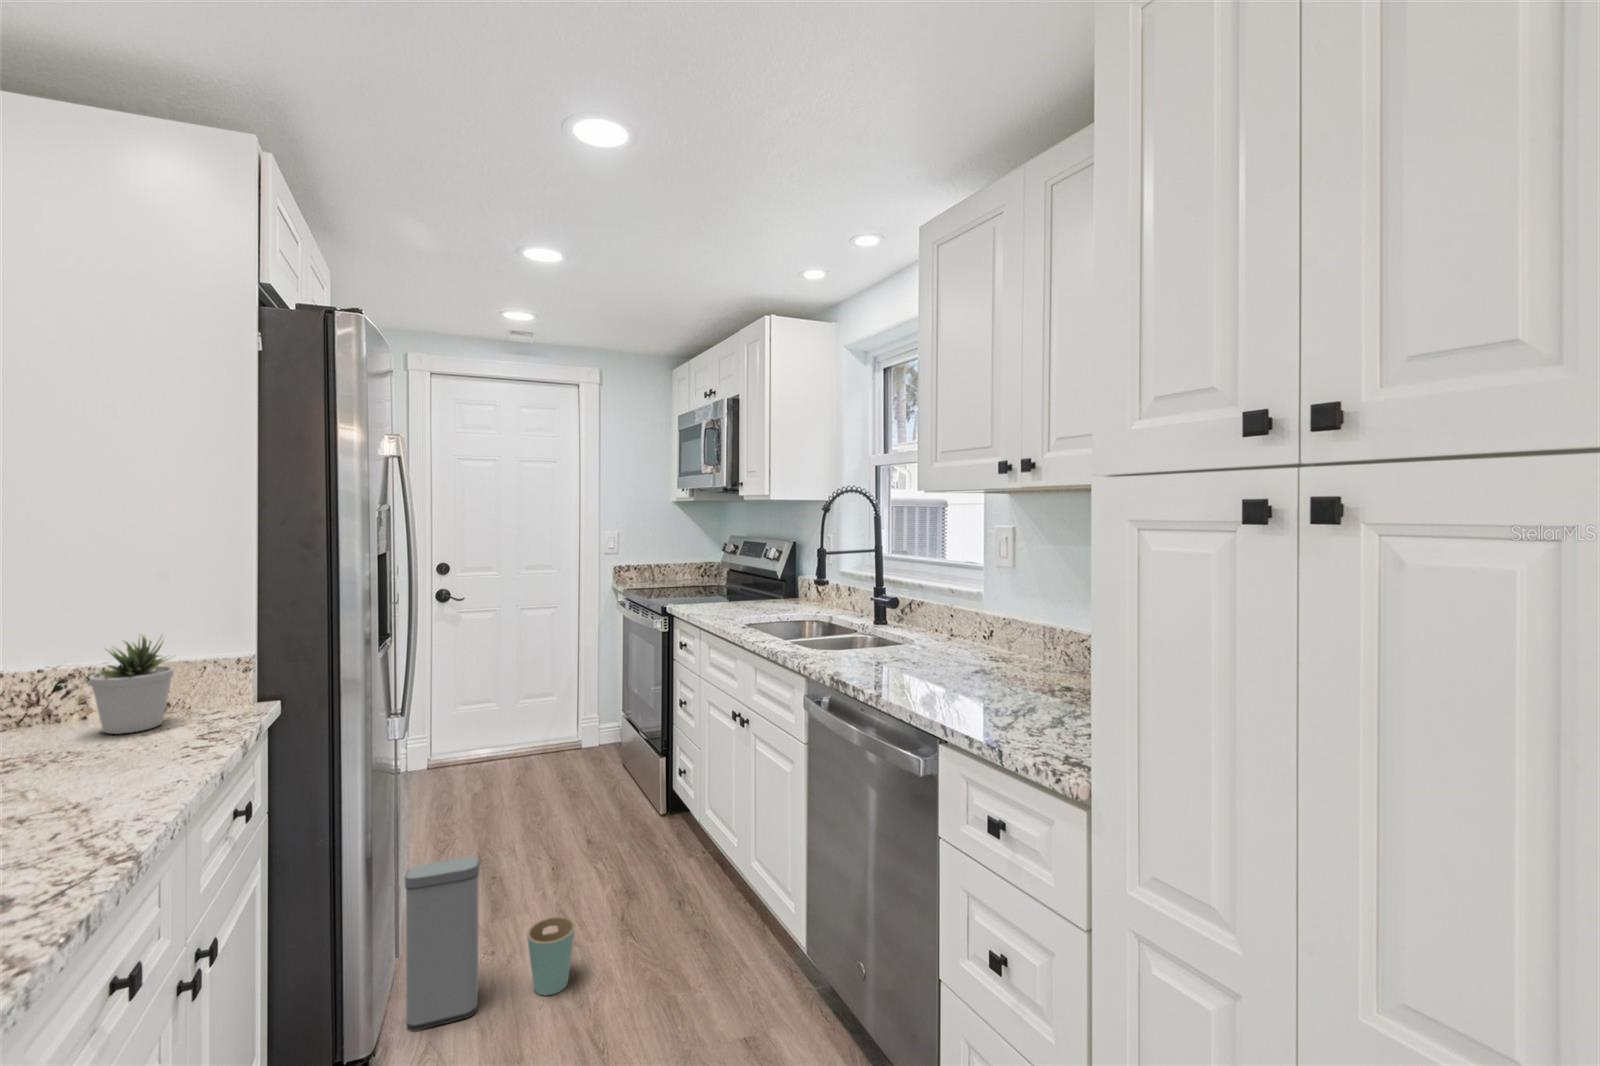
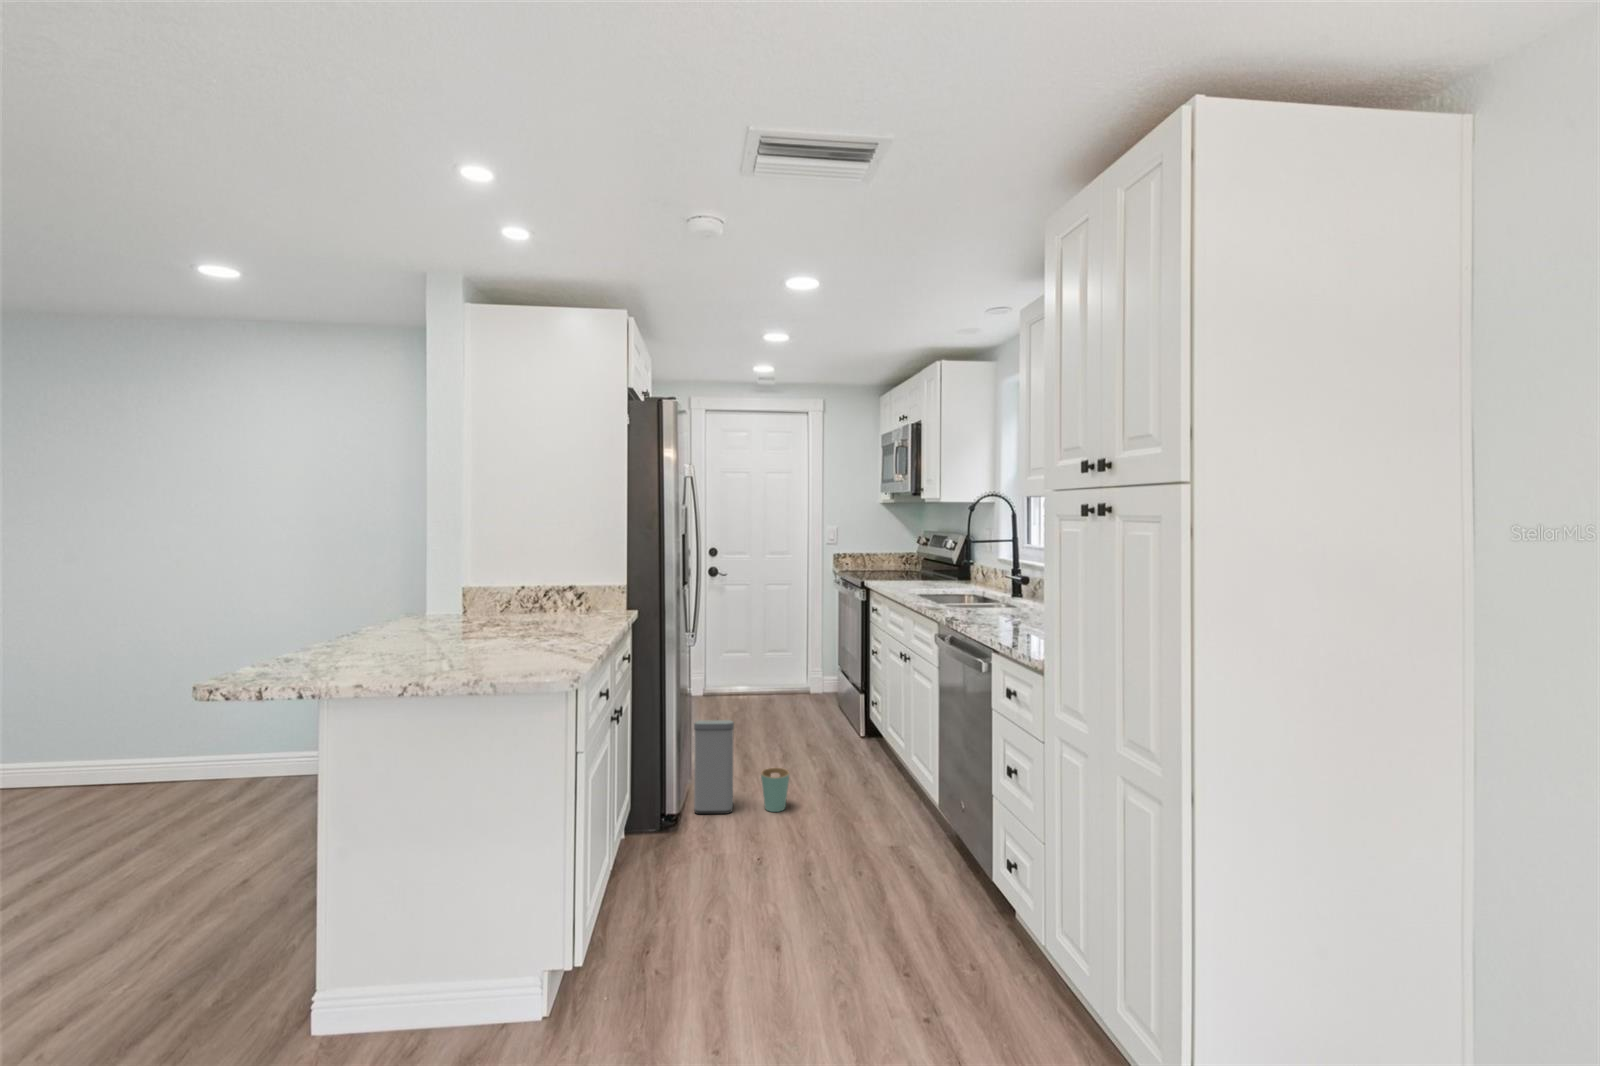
potted plant: present [90,636,174,734] -> none [562,568,594,617]

